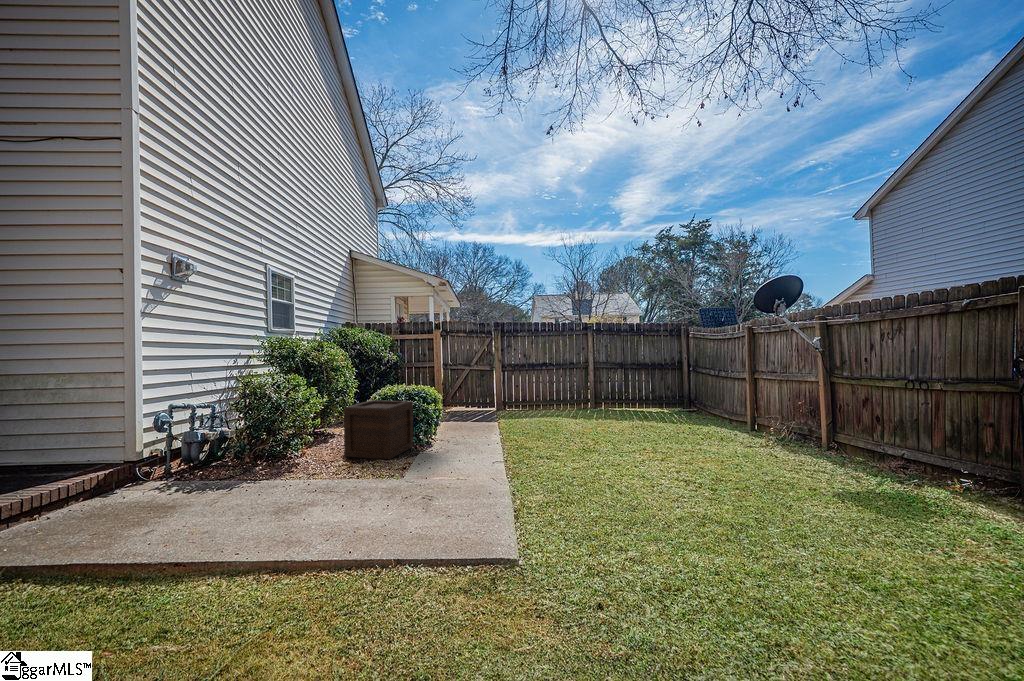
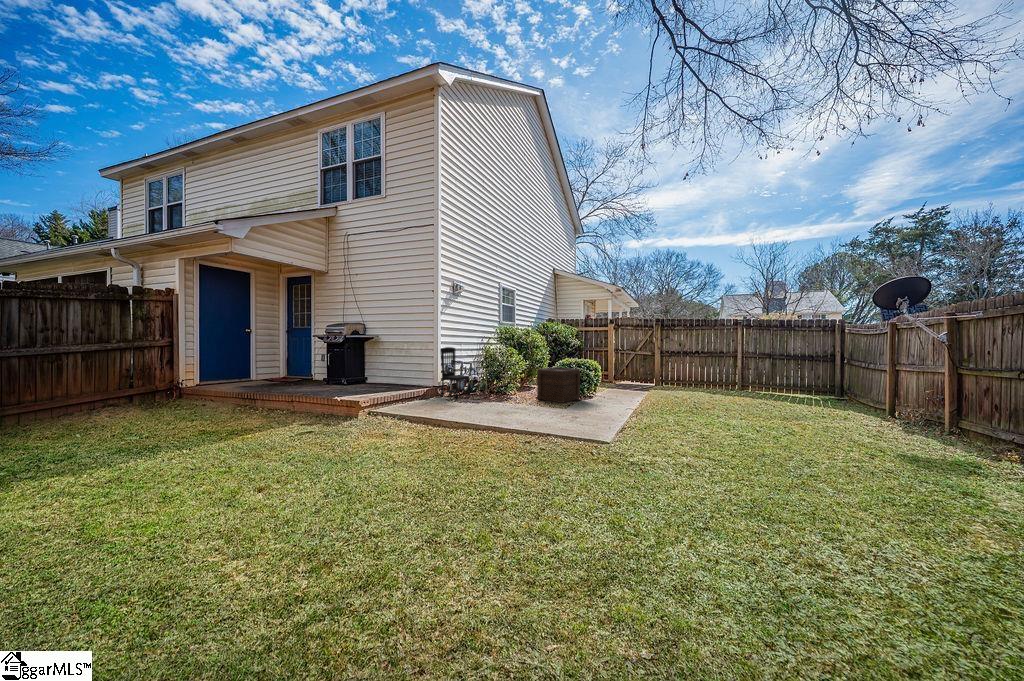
chair: none [138,381,212,486] -> present [440,347,470,399]

